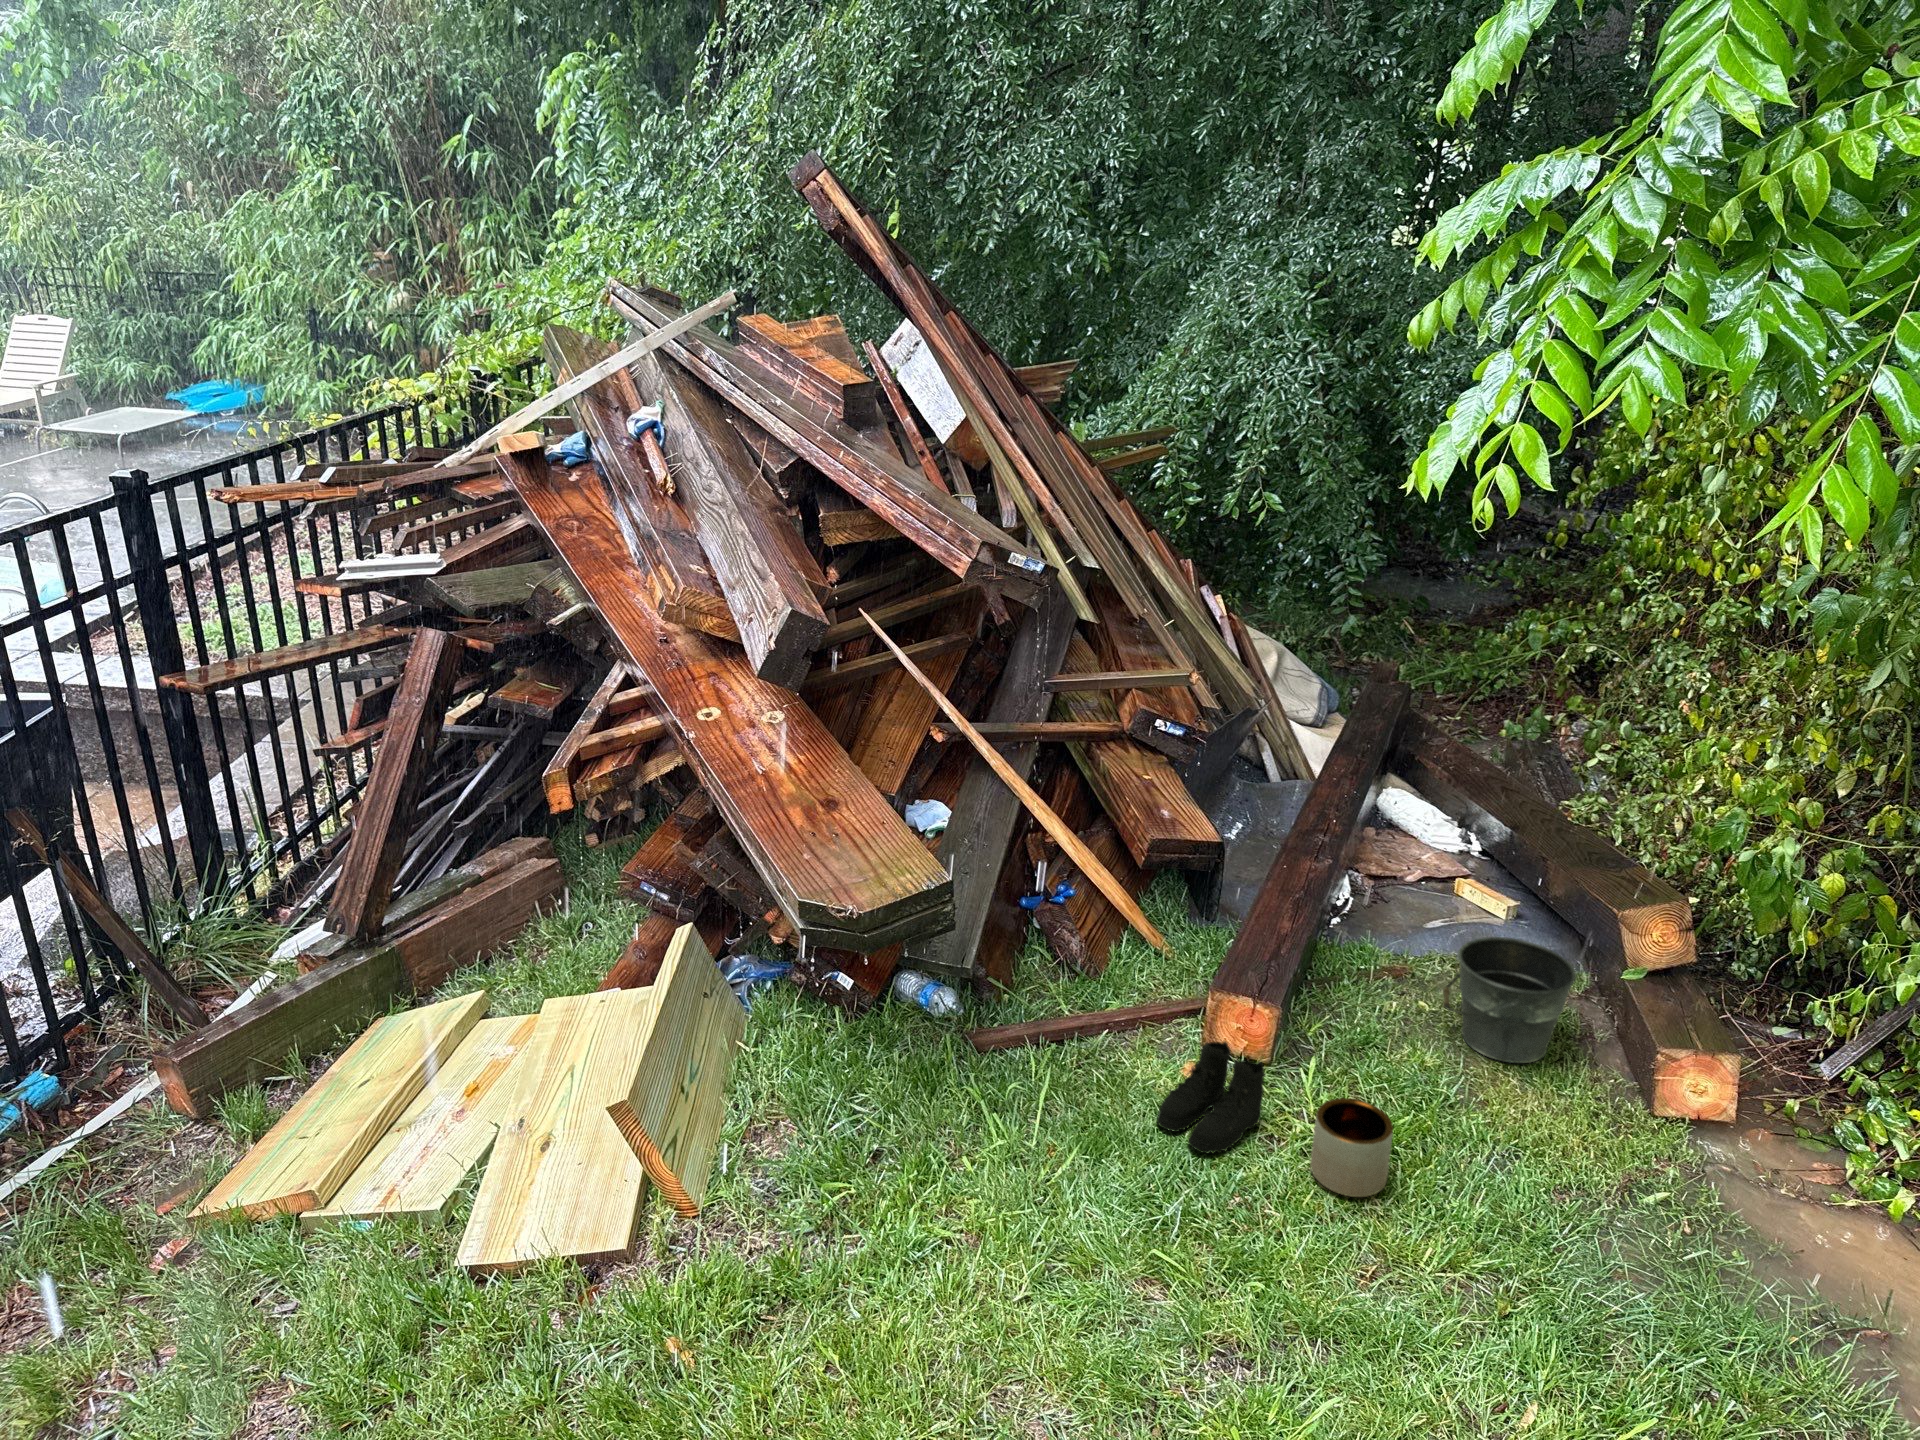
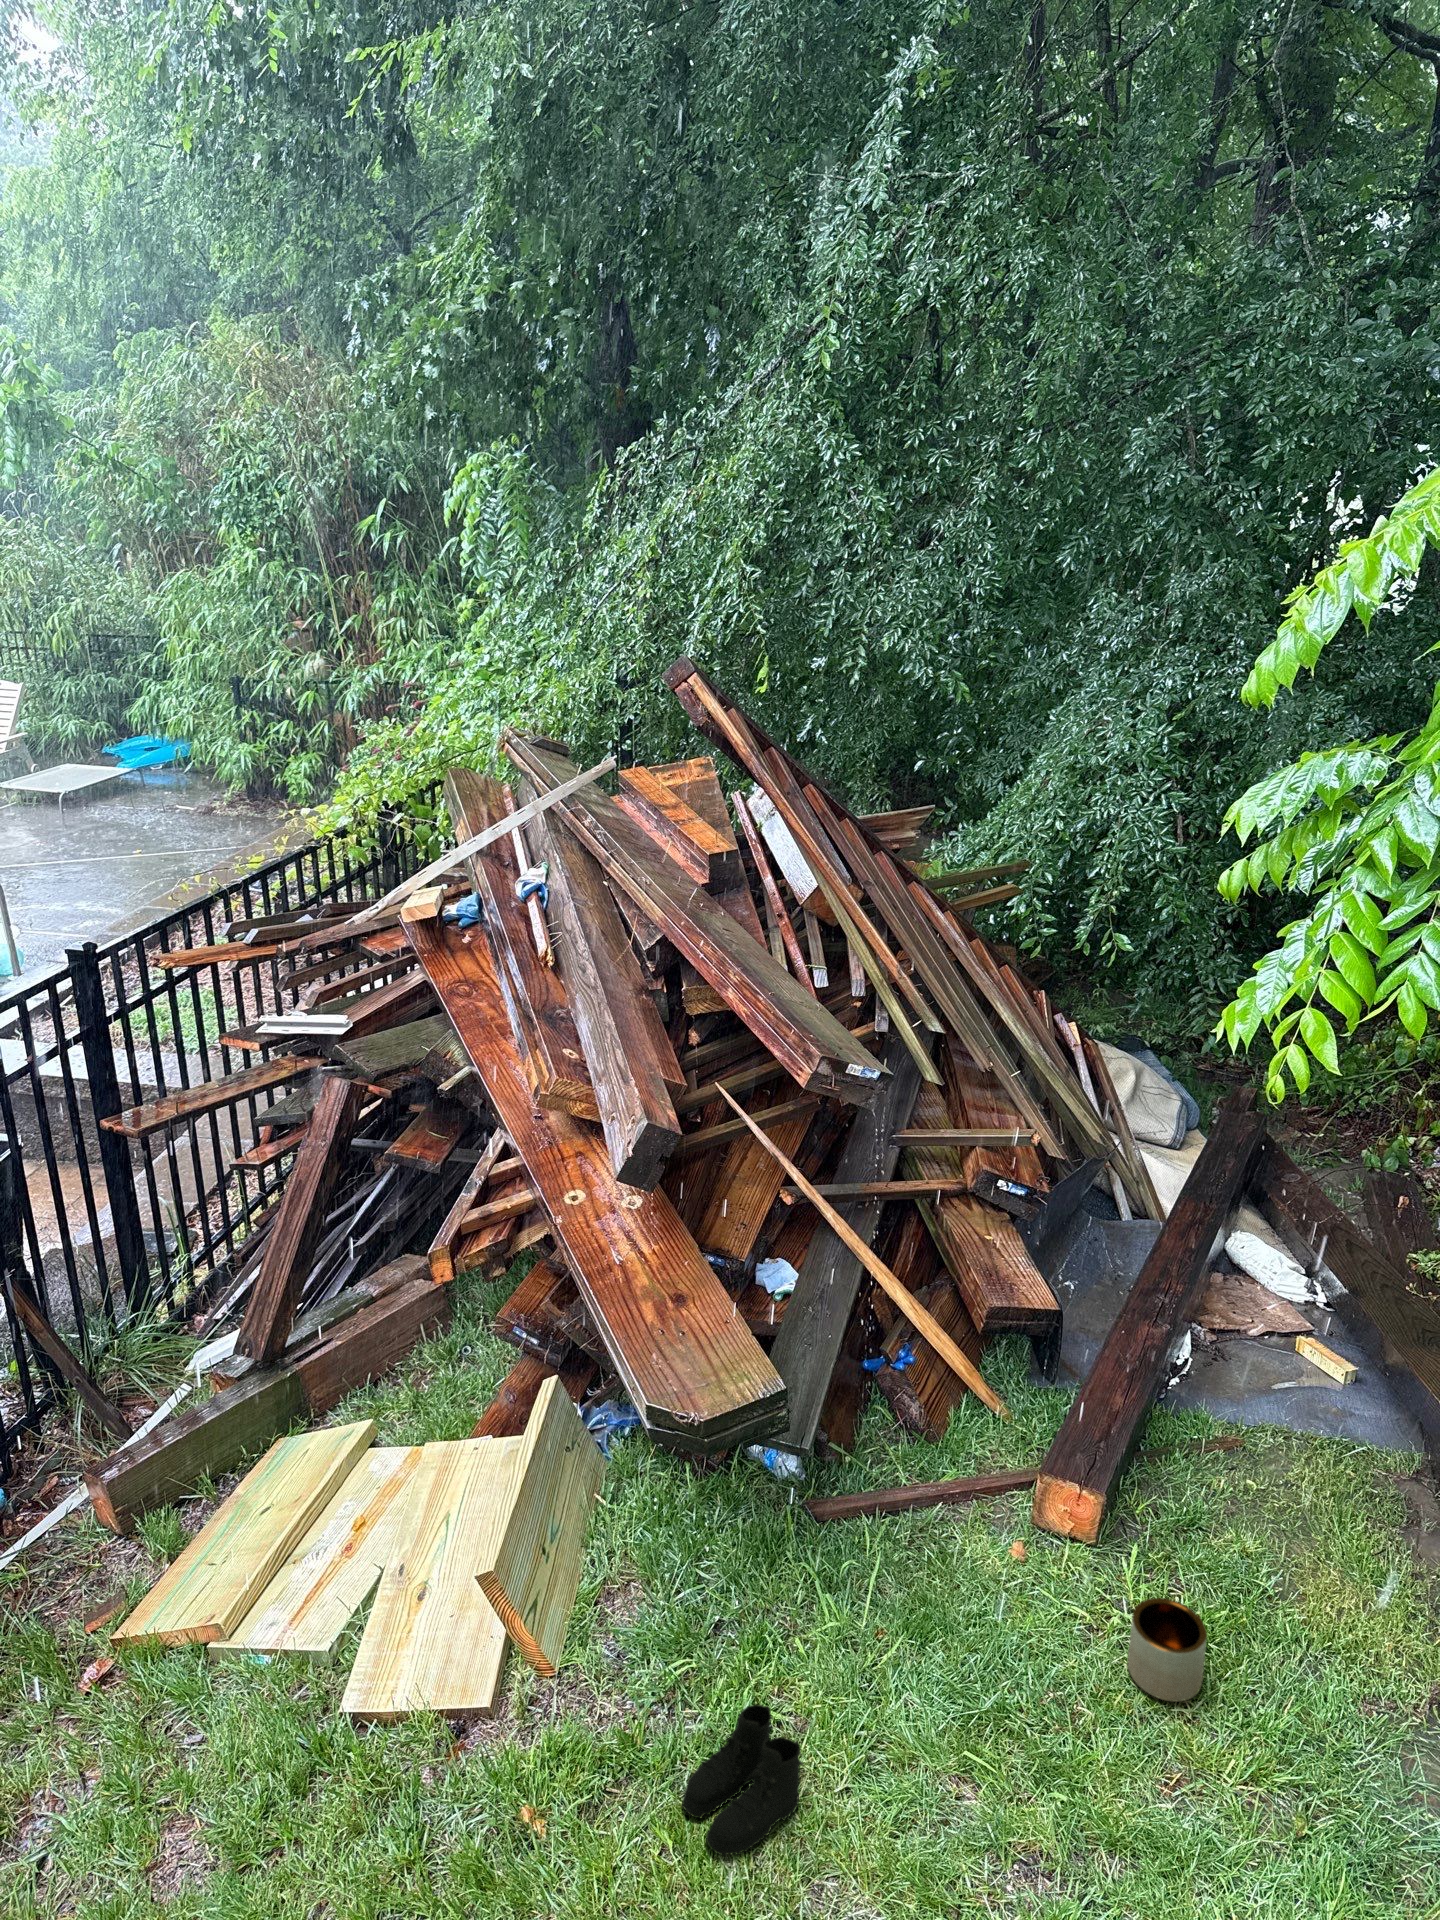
bucket: present [1443,937,1576,1063] -> none [1270,1423,1403,1557]
boots: present [1157,1041,1265,1153] -> present [682,1704,804,1856]

